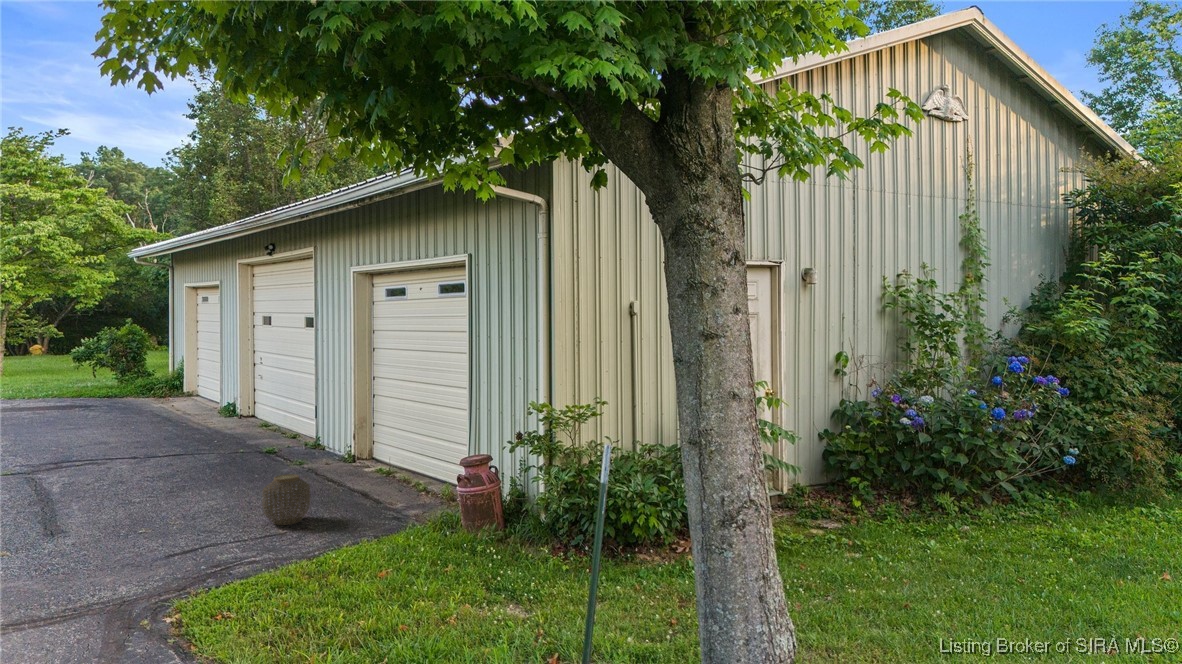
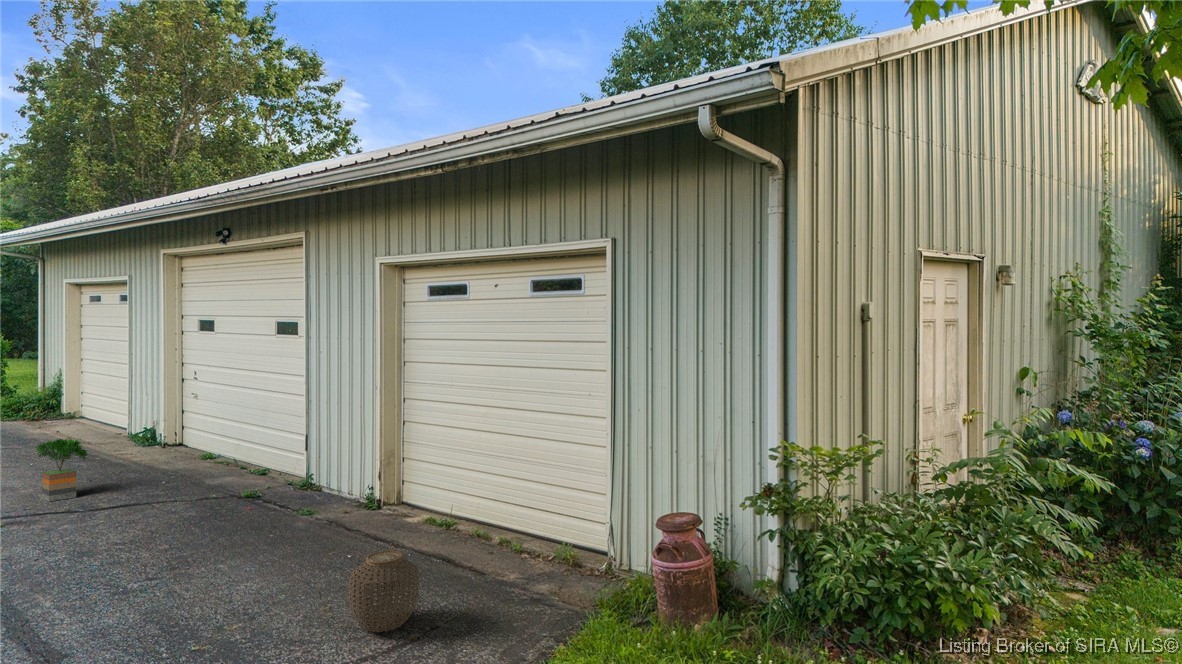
potted tree: none [130,404,165,449] -> present [36,439,87,502]

